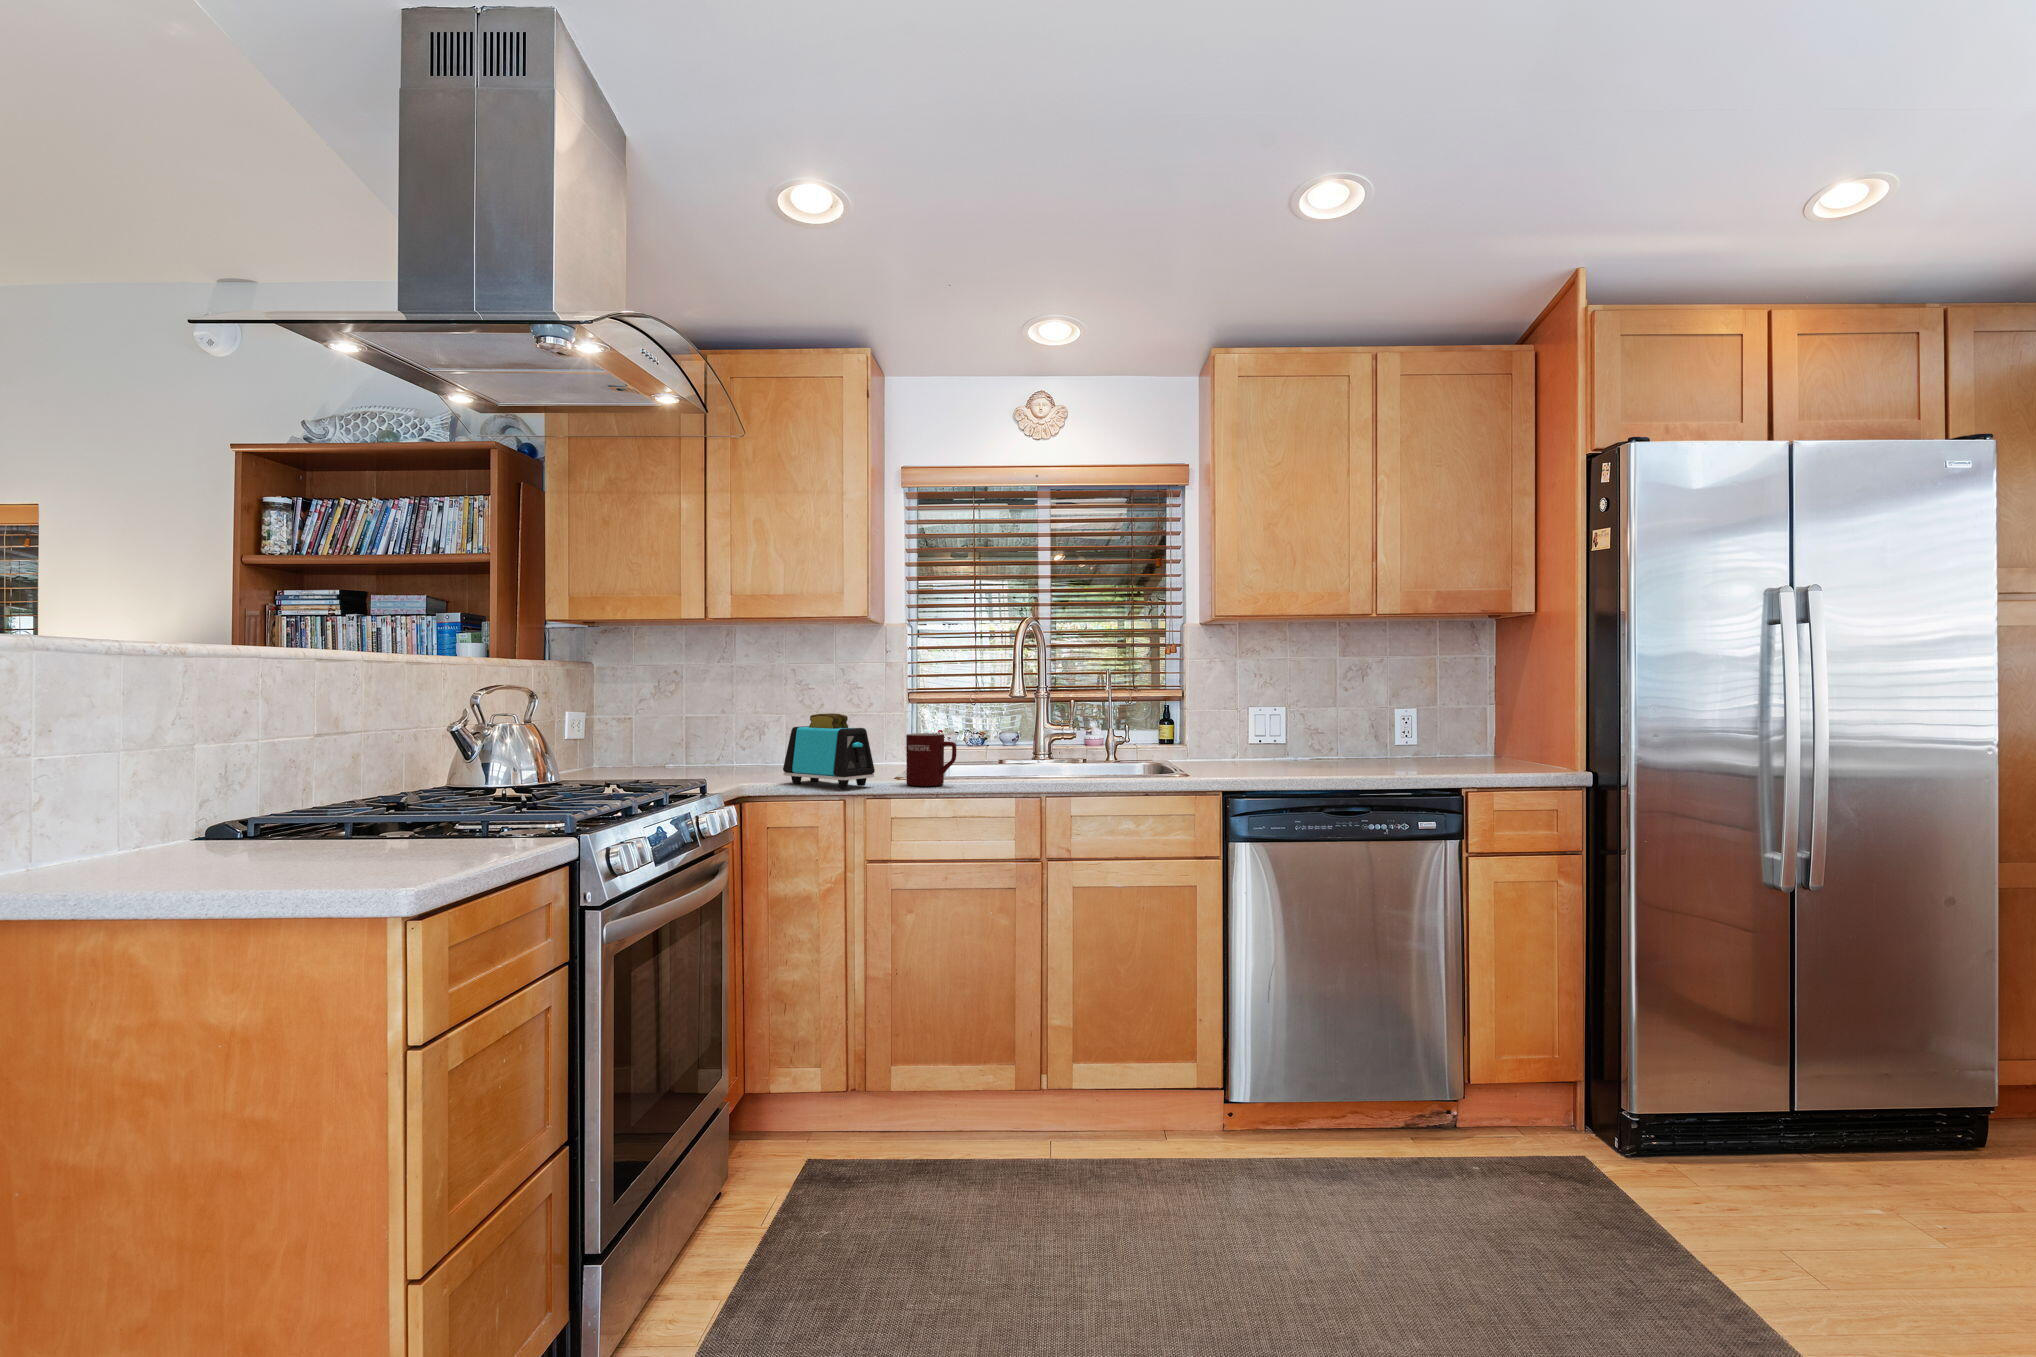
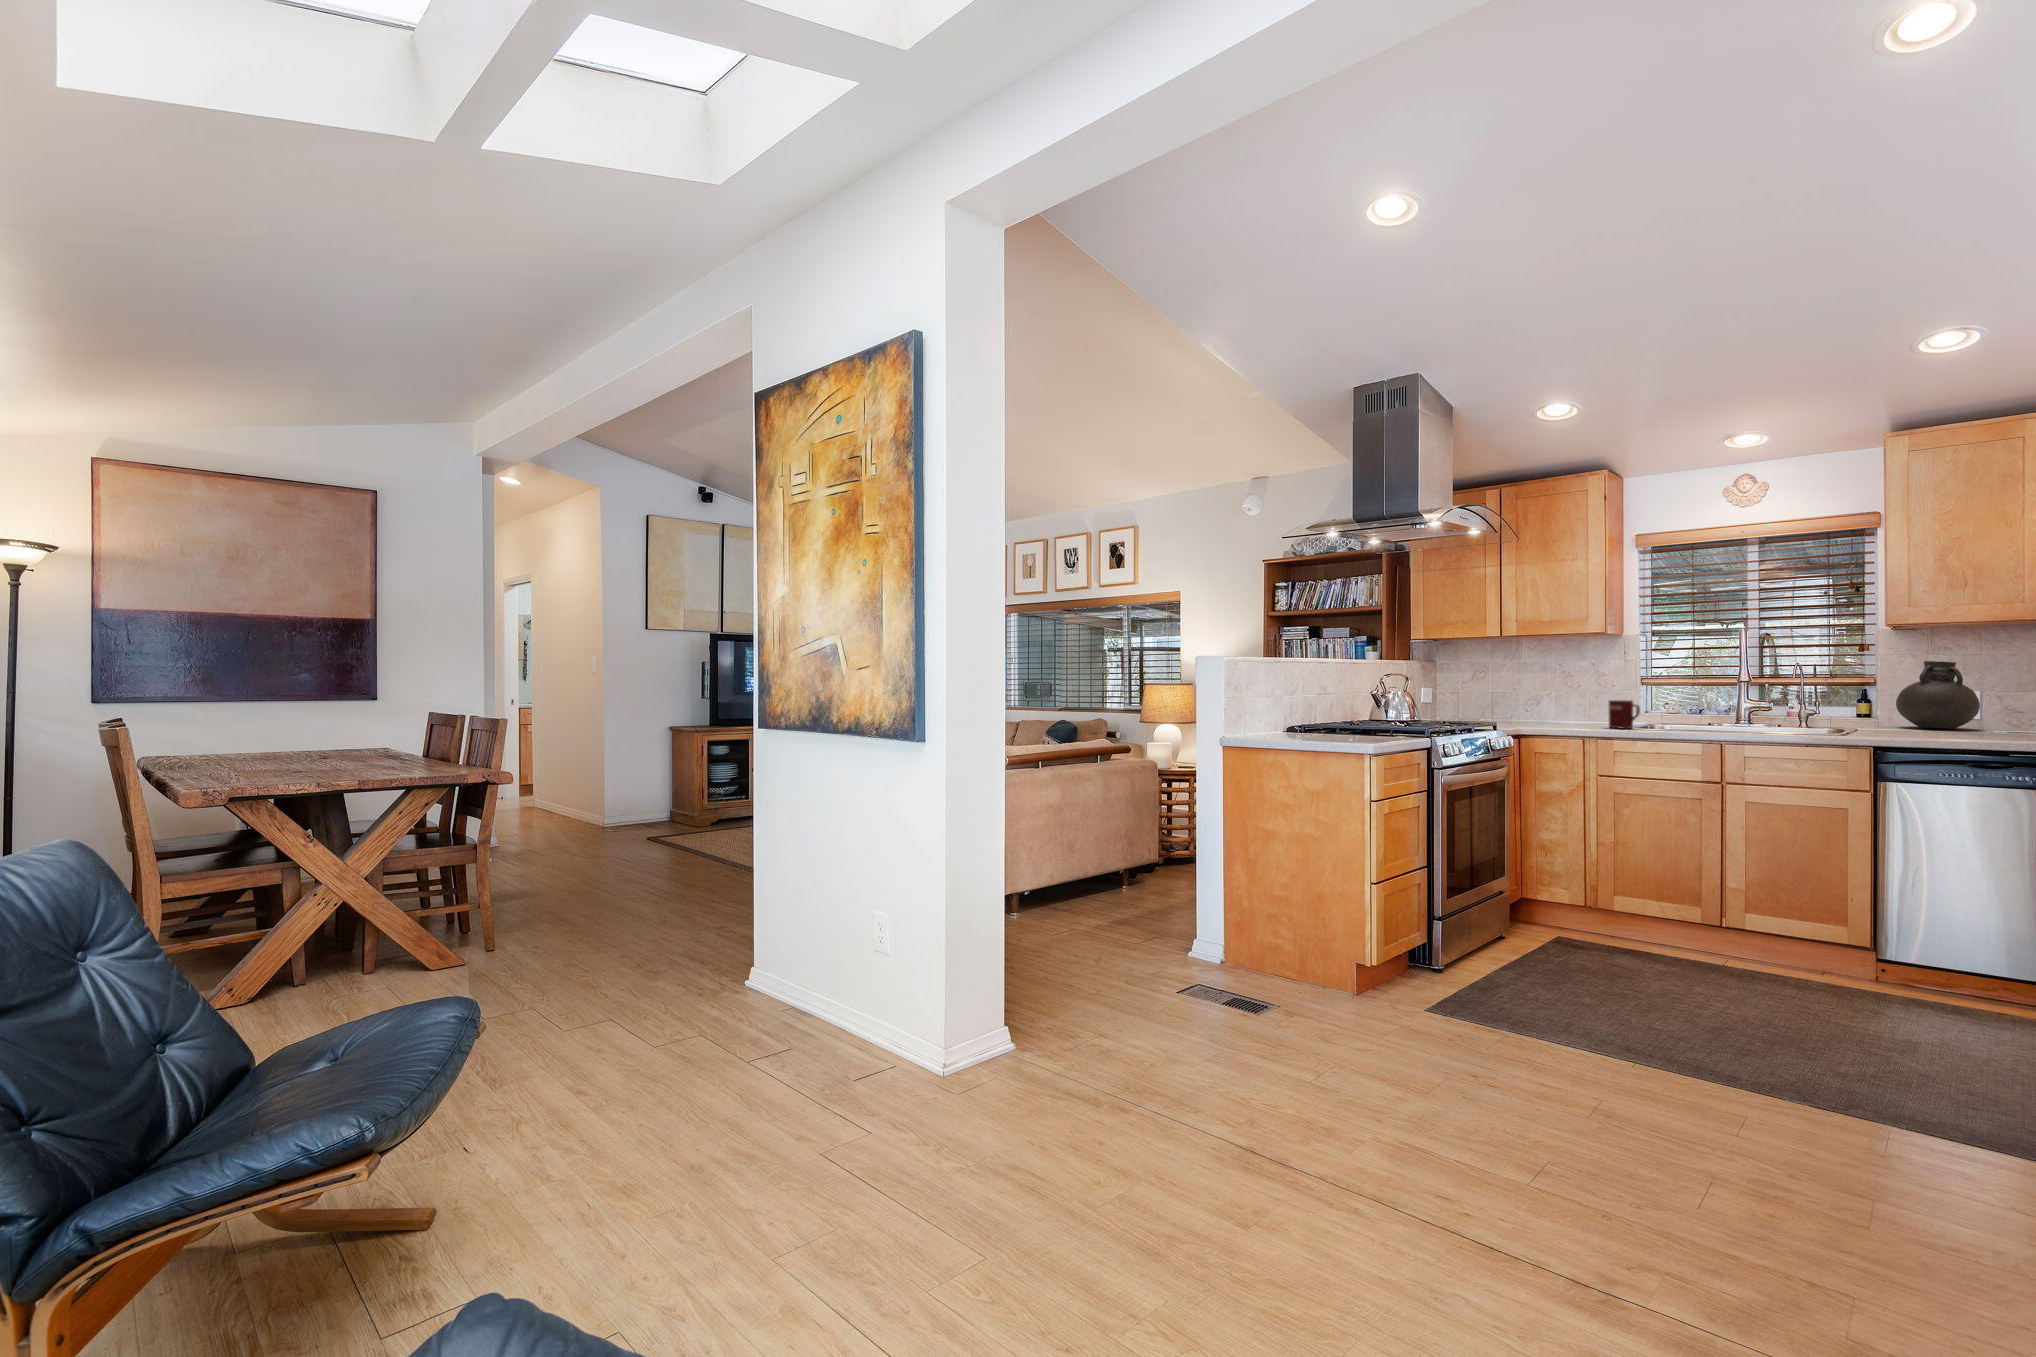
vase: none [1211,668,1294,757] -> present [1896,661,1980,729]
toaster: present [783,713,875,788] -> none [1536,688,1588,727]

